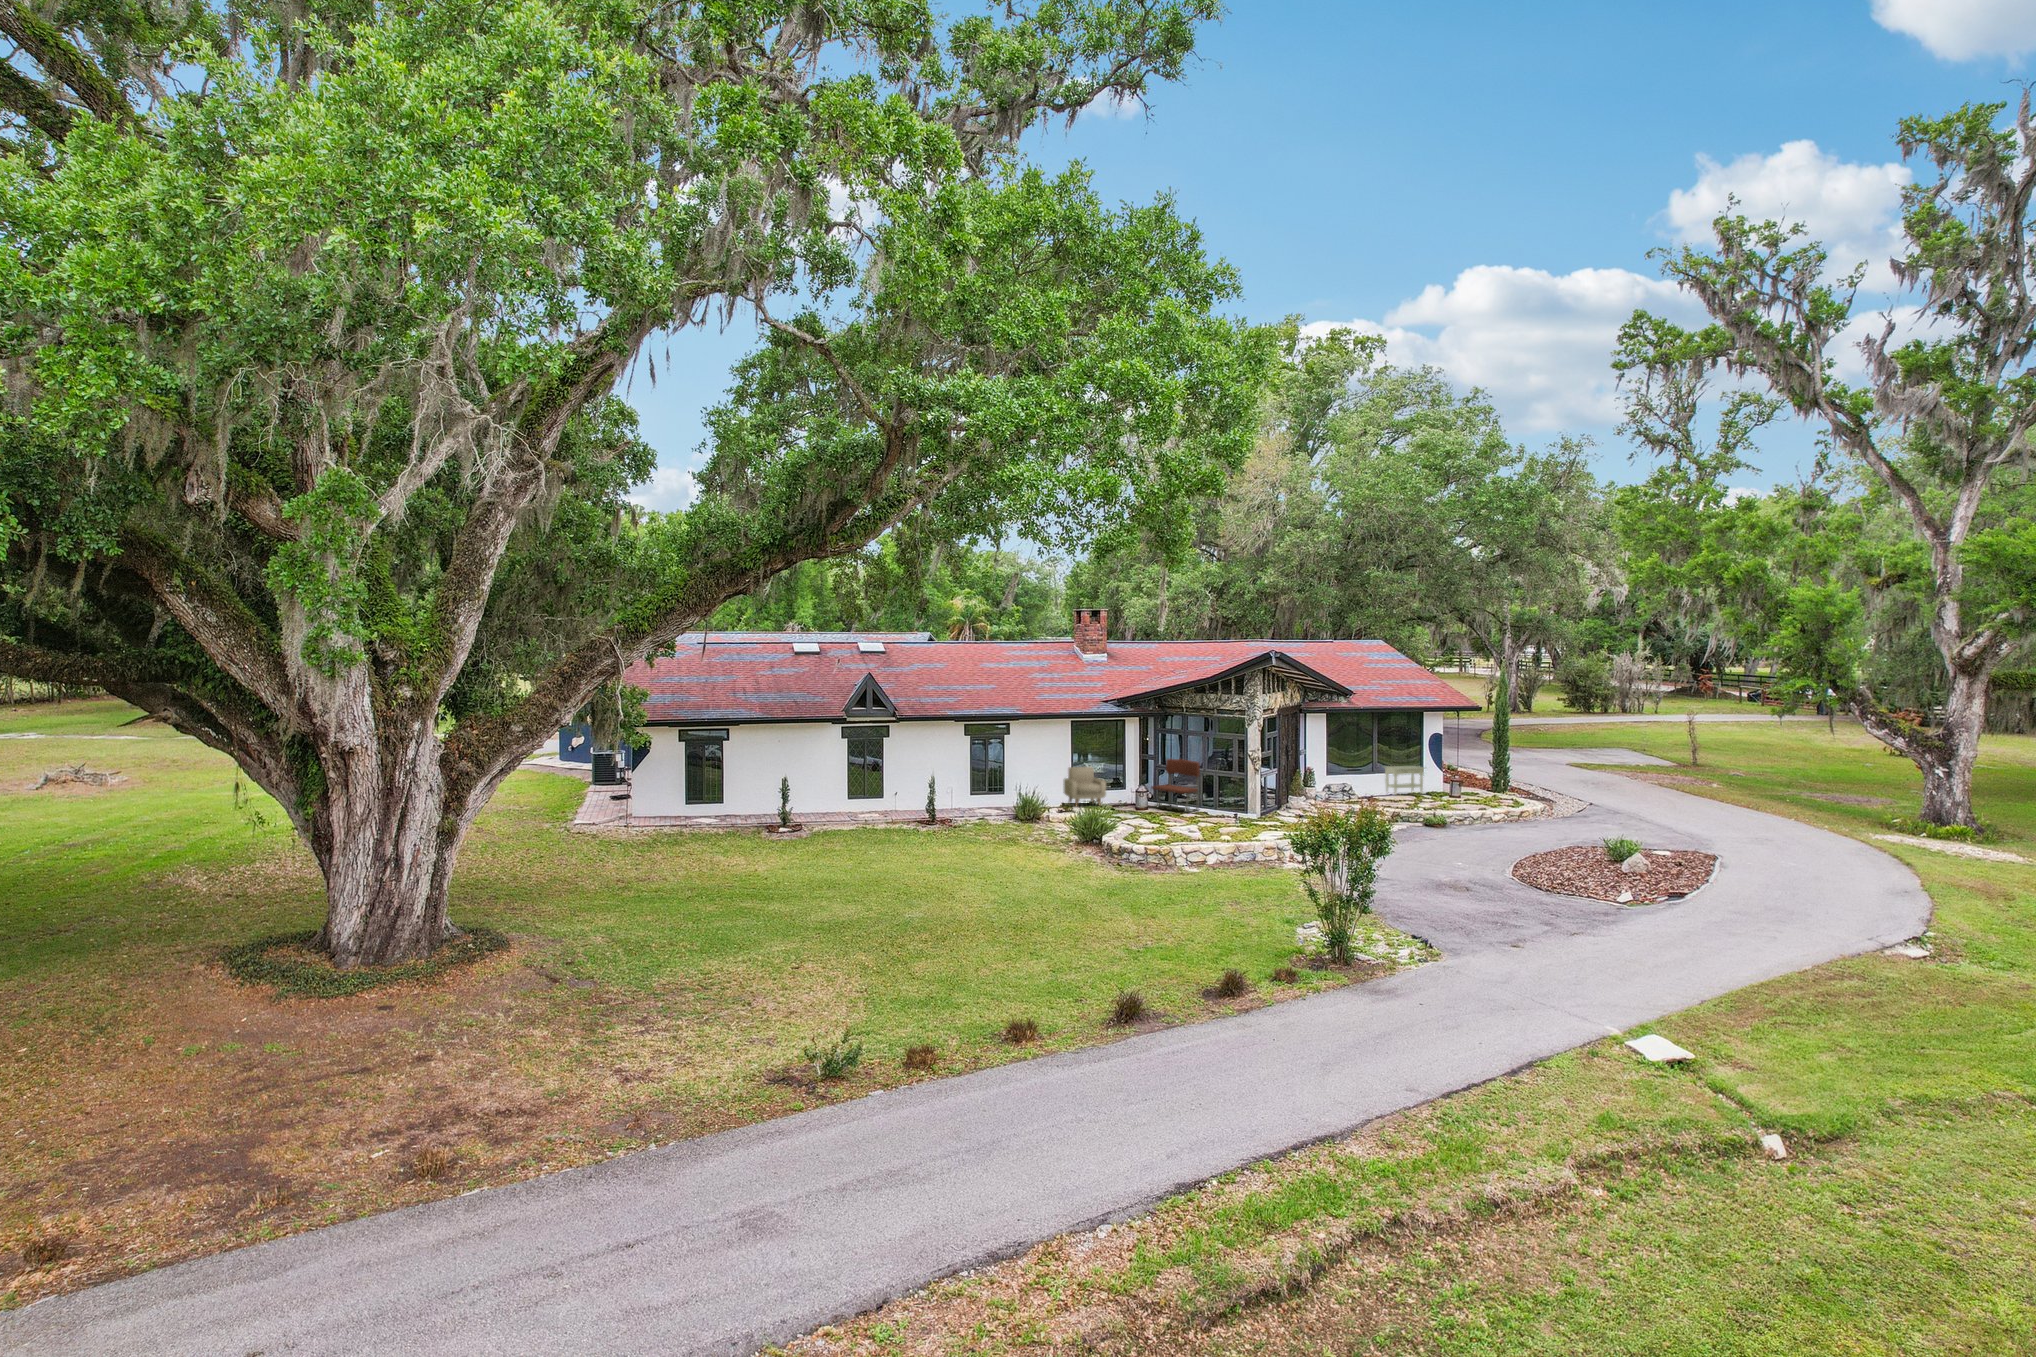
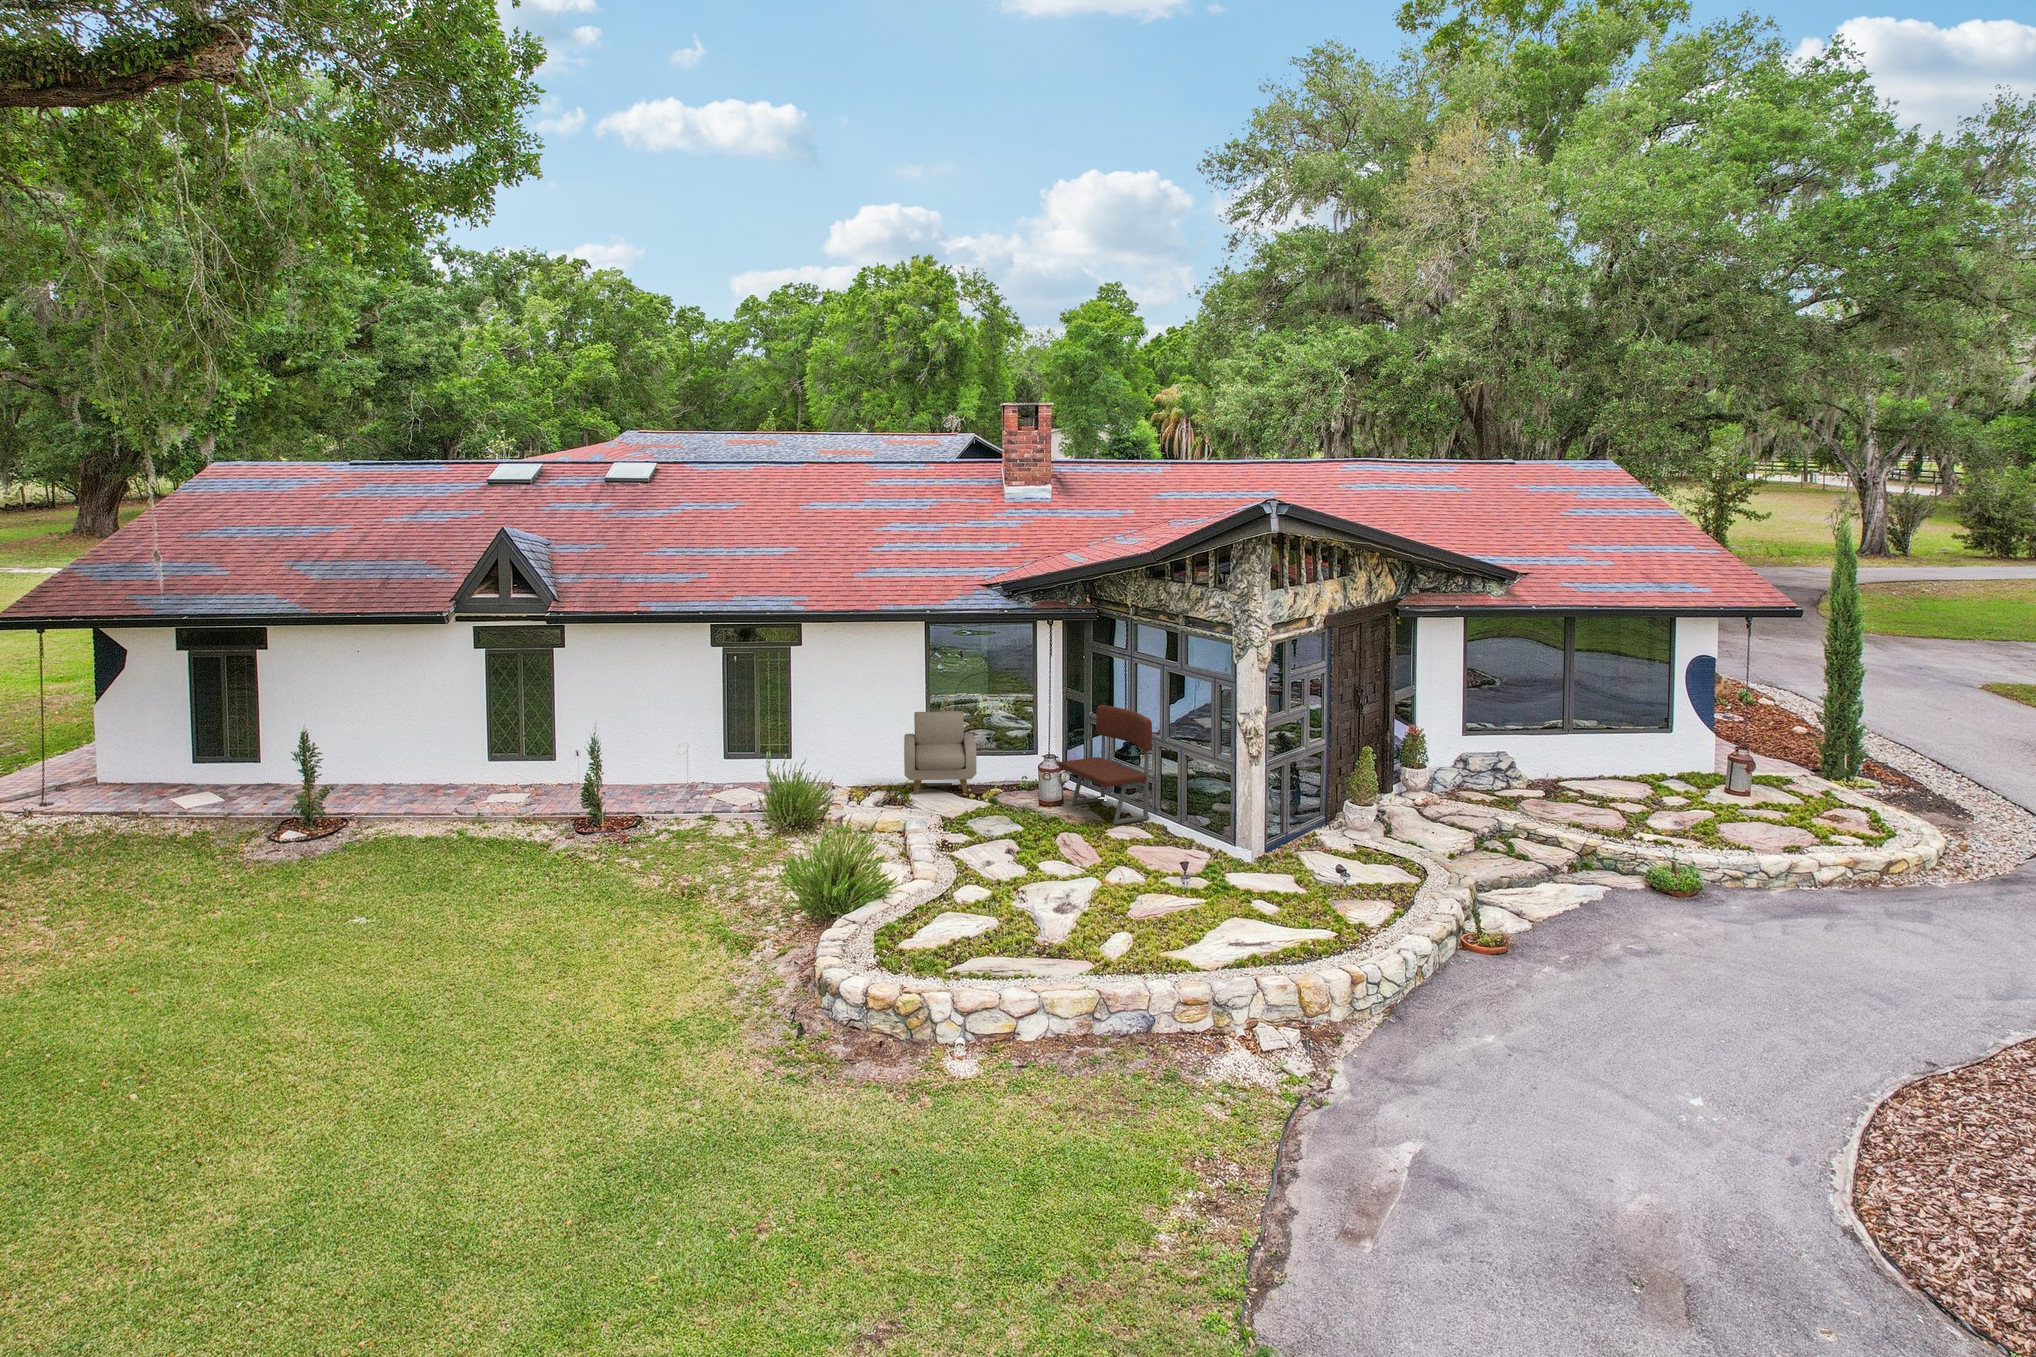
side table: present [1385,766,1425,794] -> none [1578,722,1677,786]

